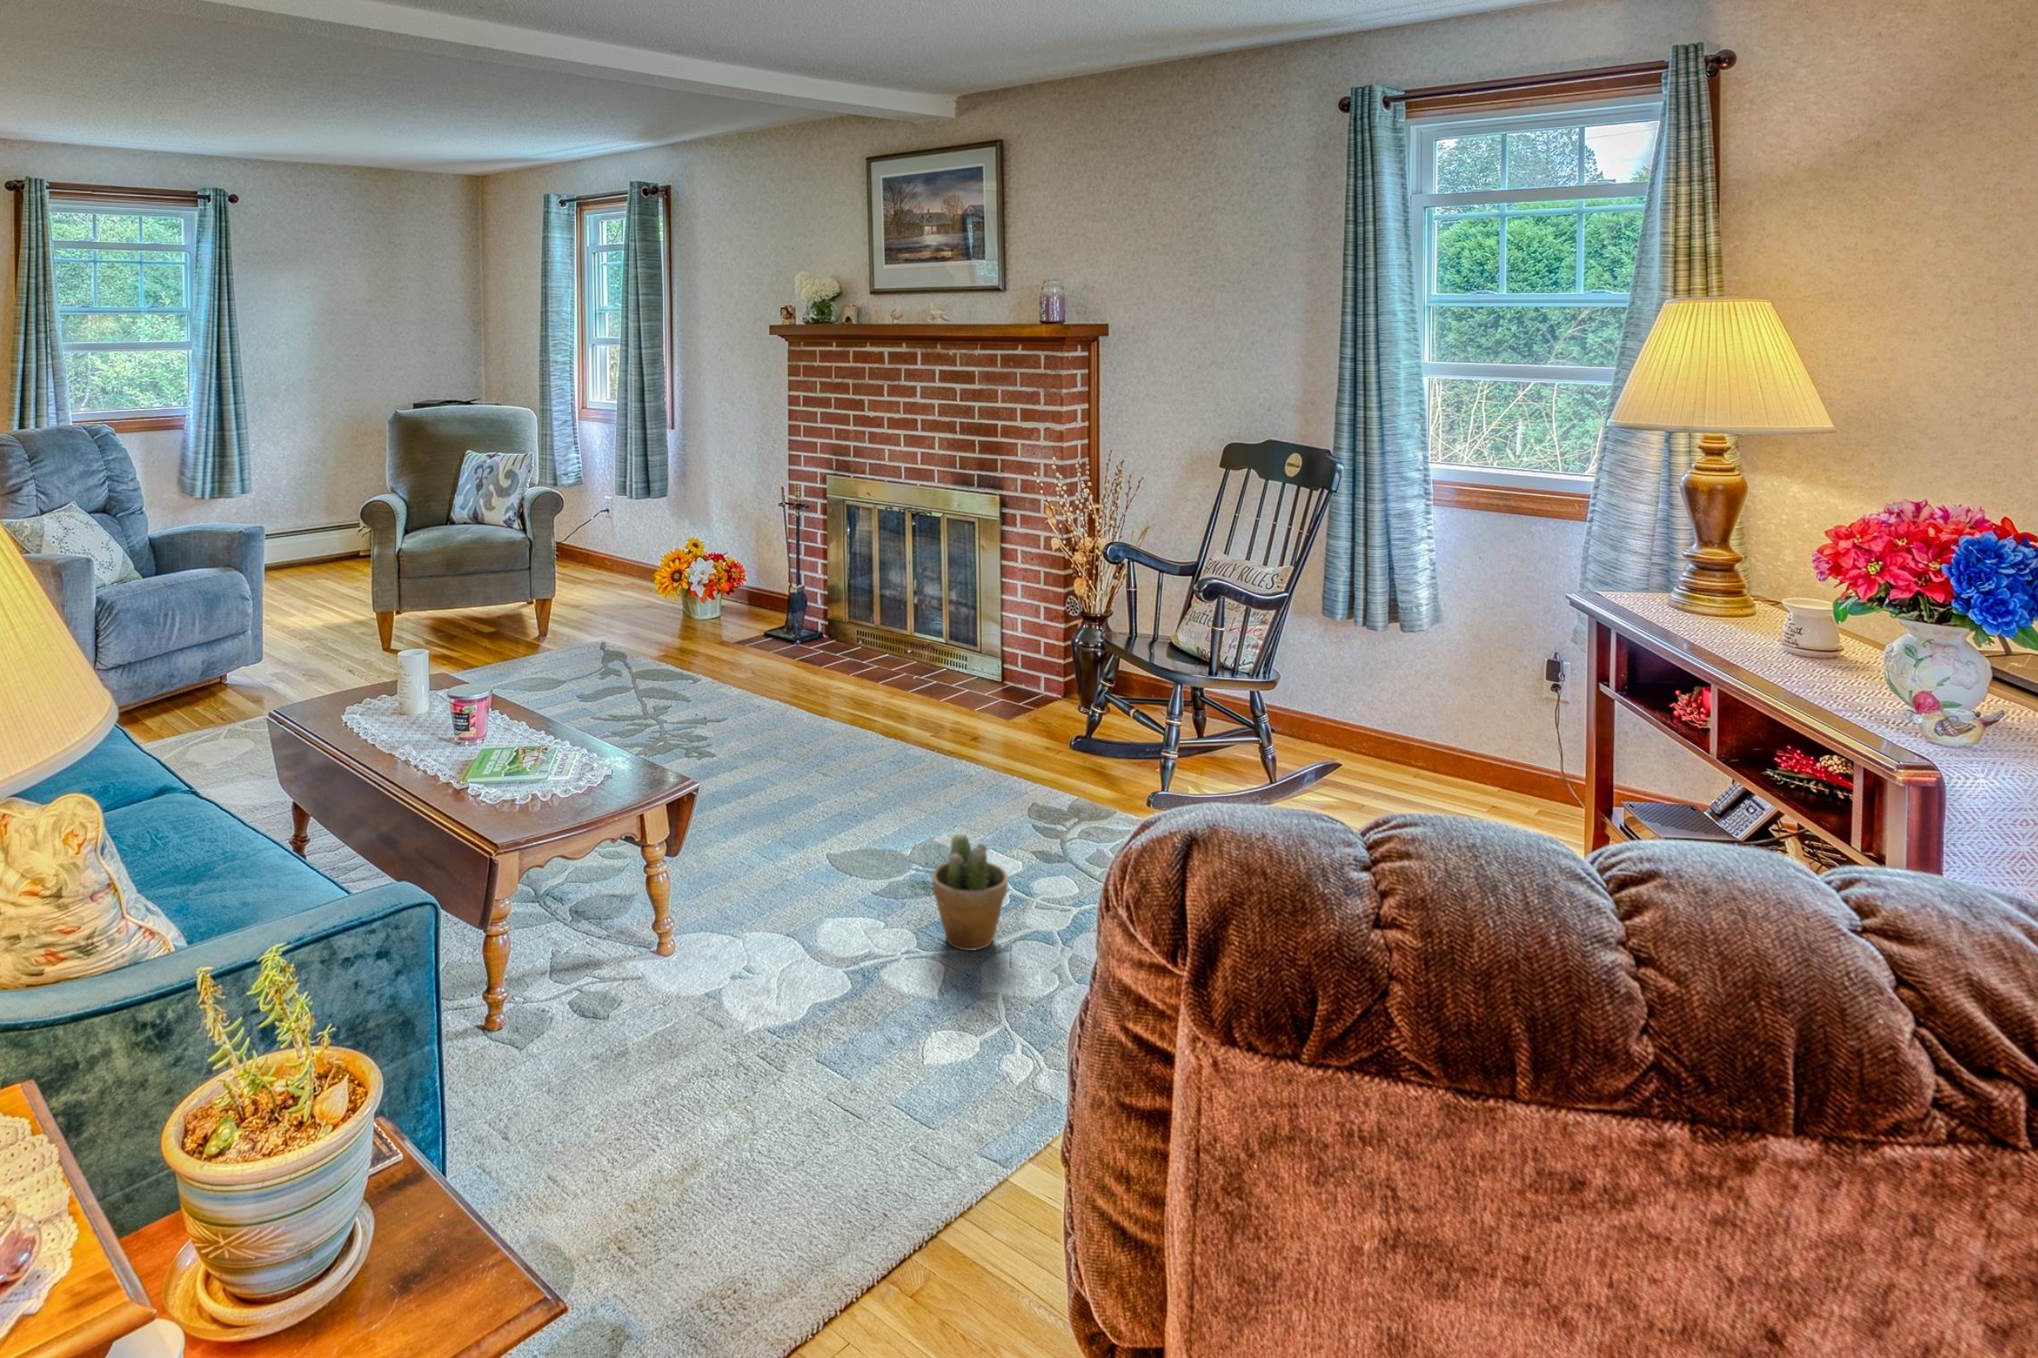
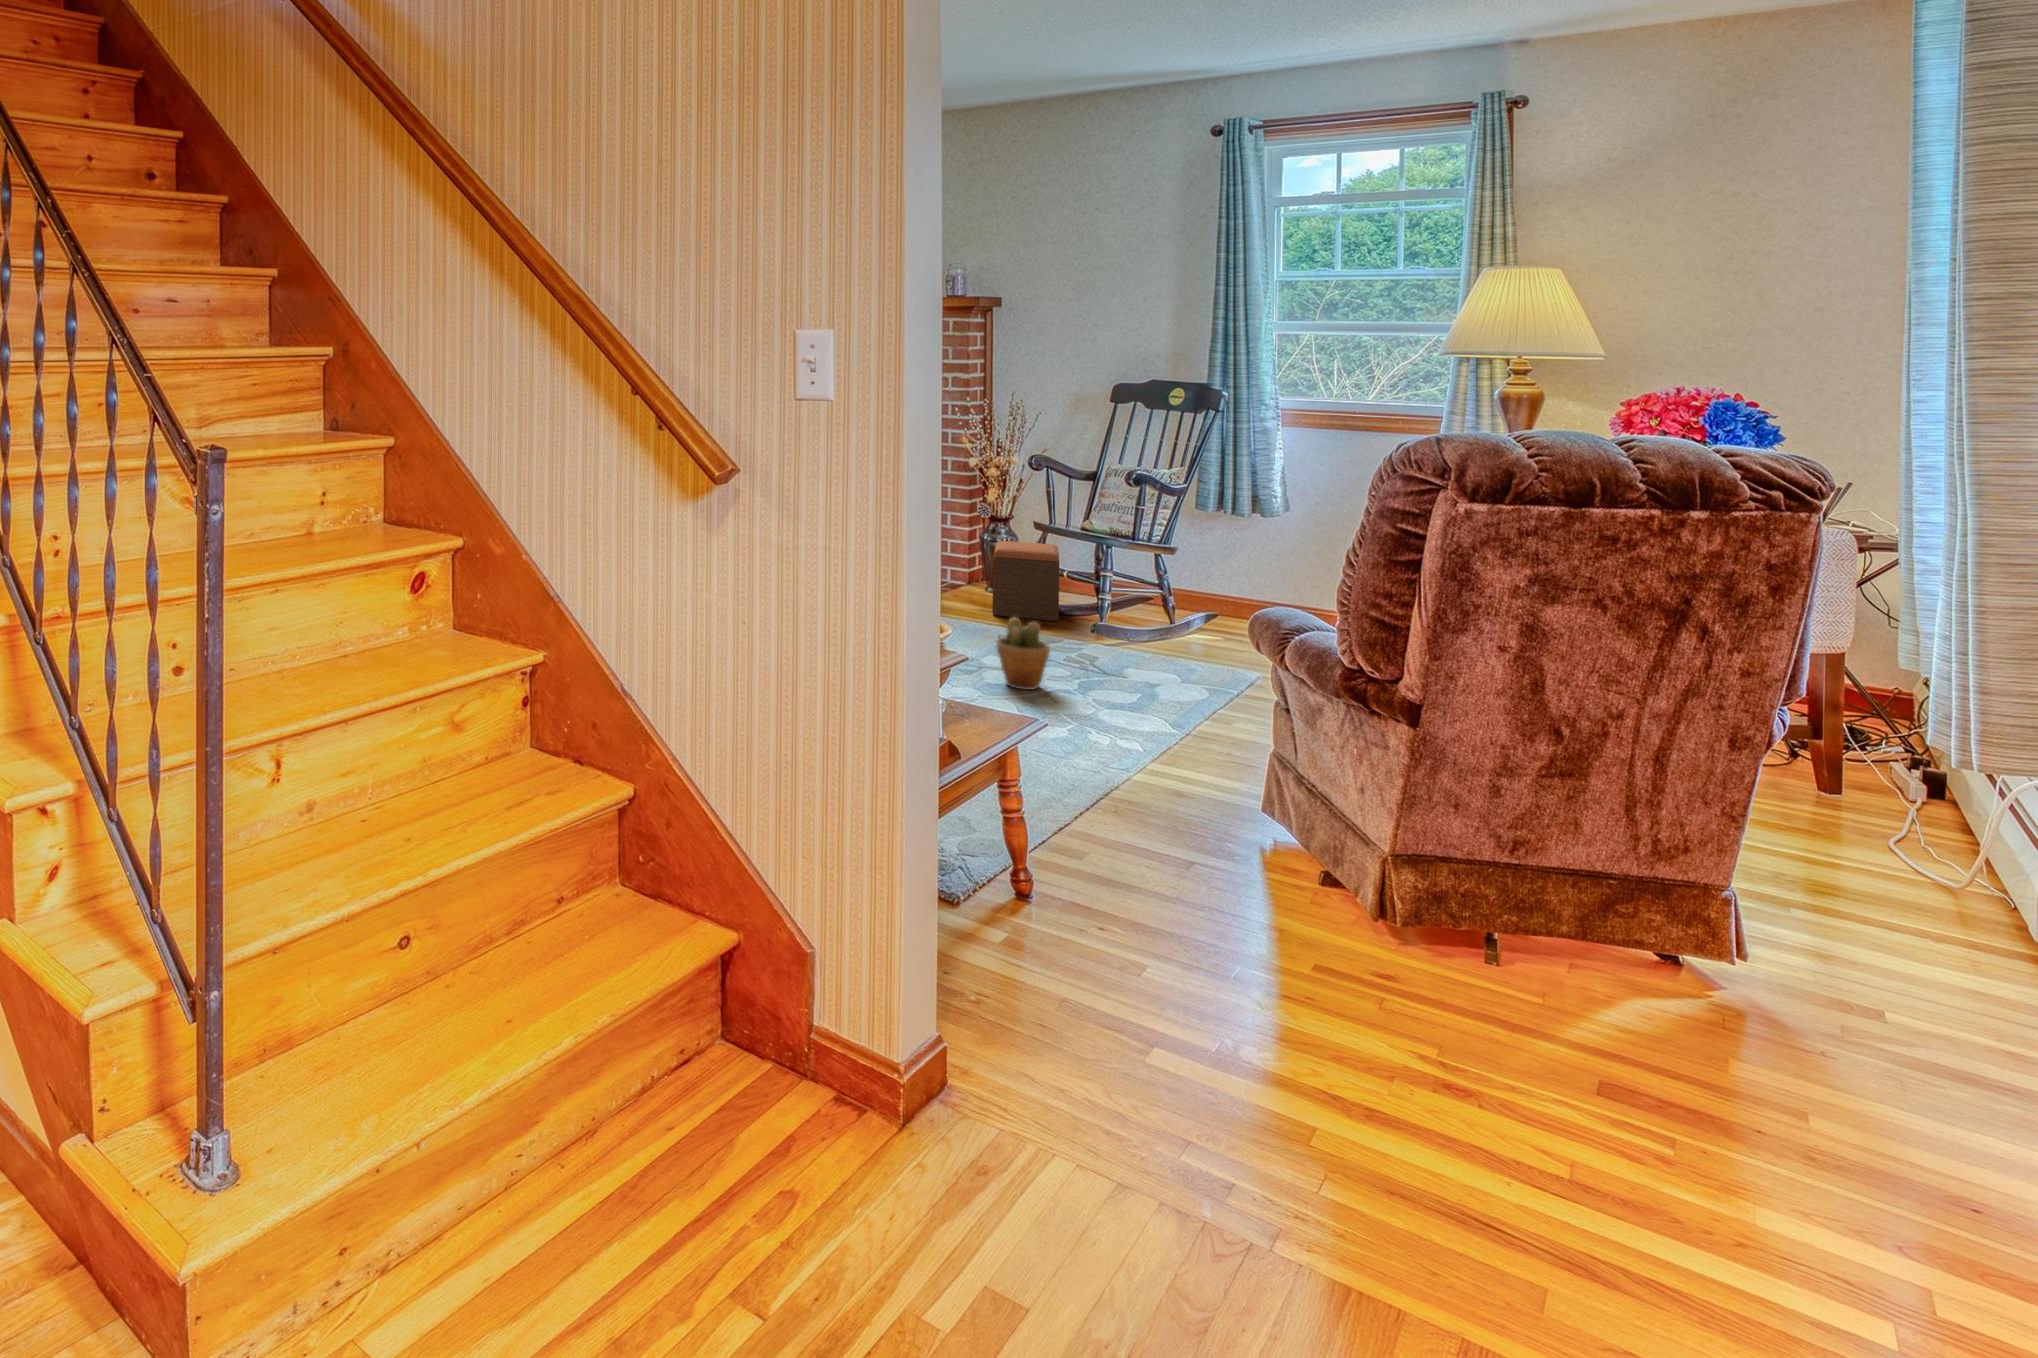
footstool: none [1041,660,1140,780] -> present [993,541,1059,621]

